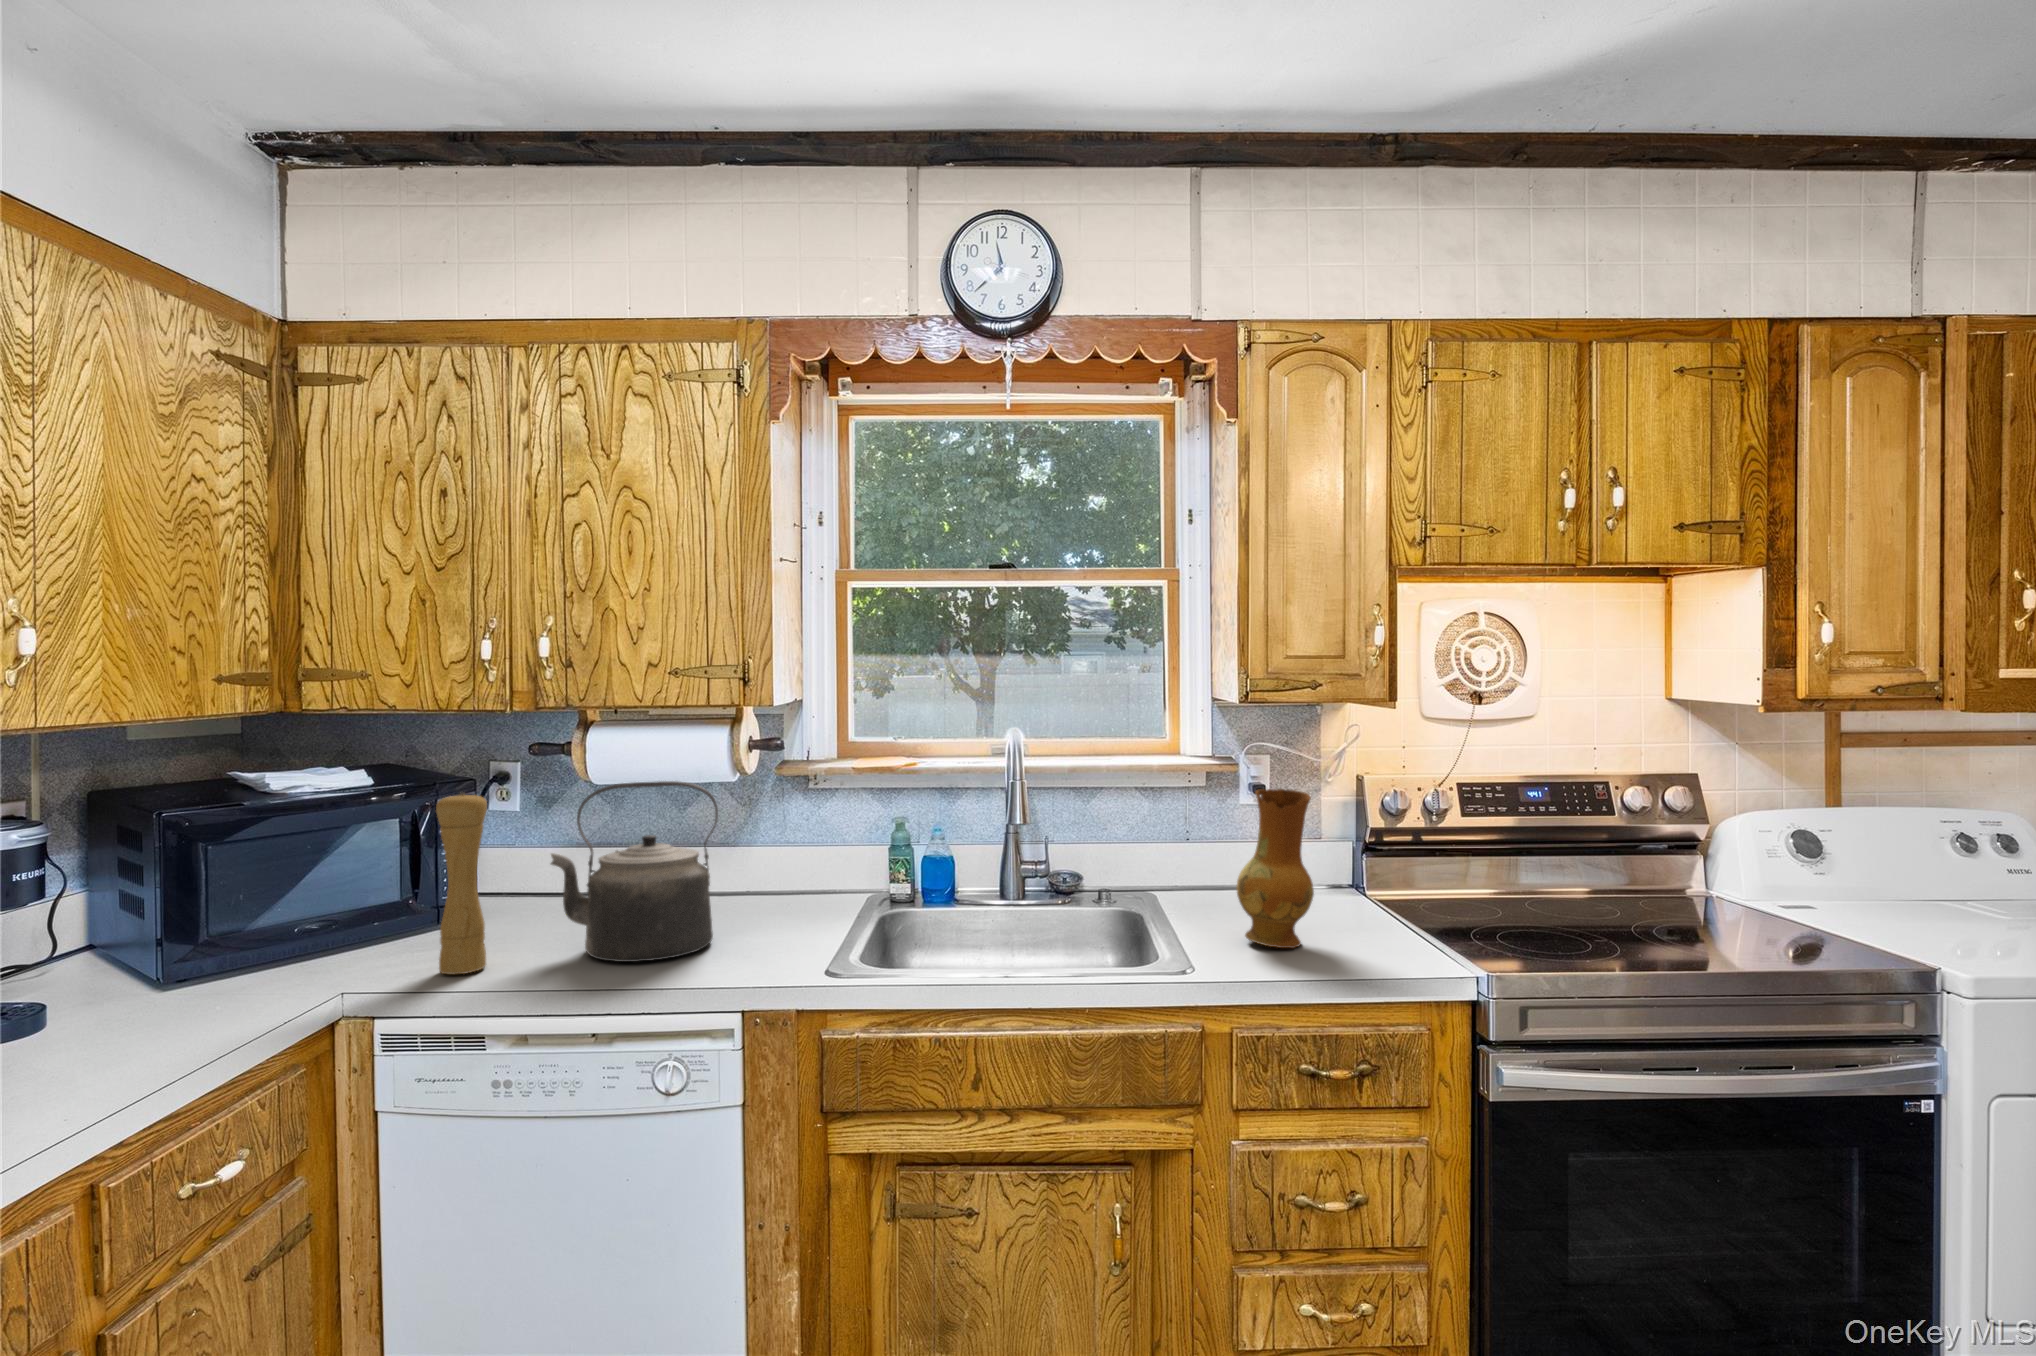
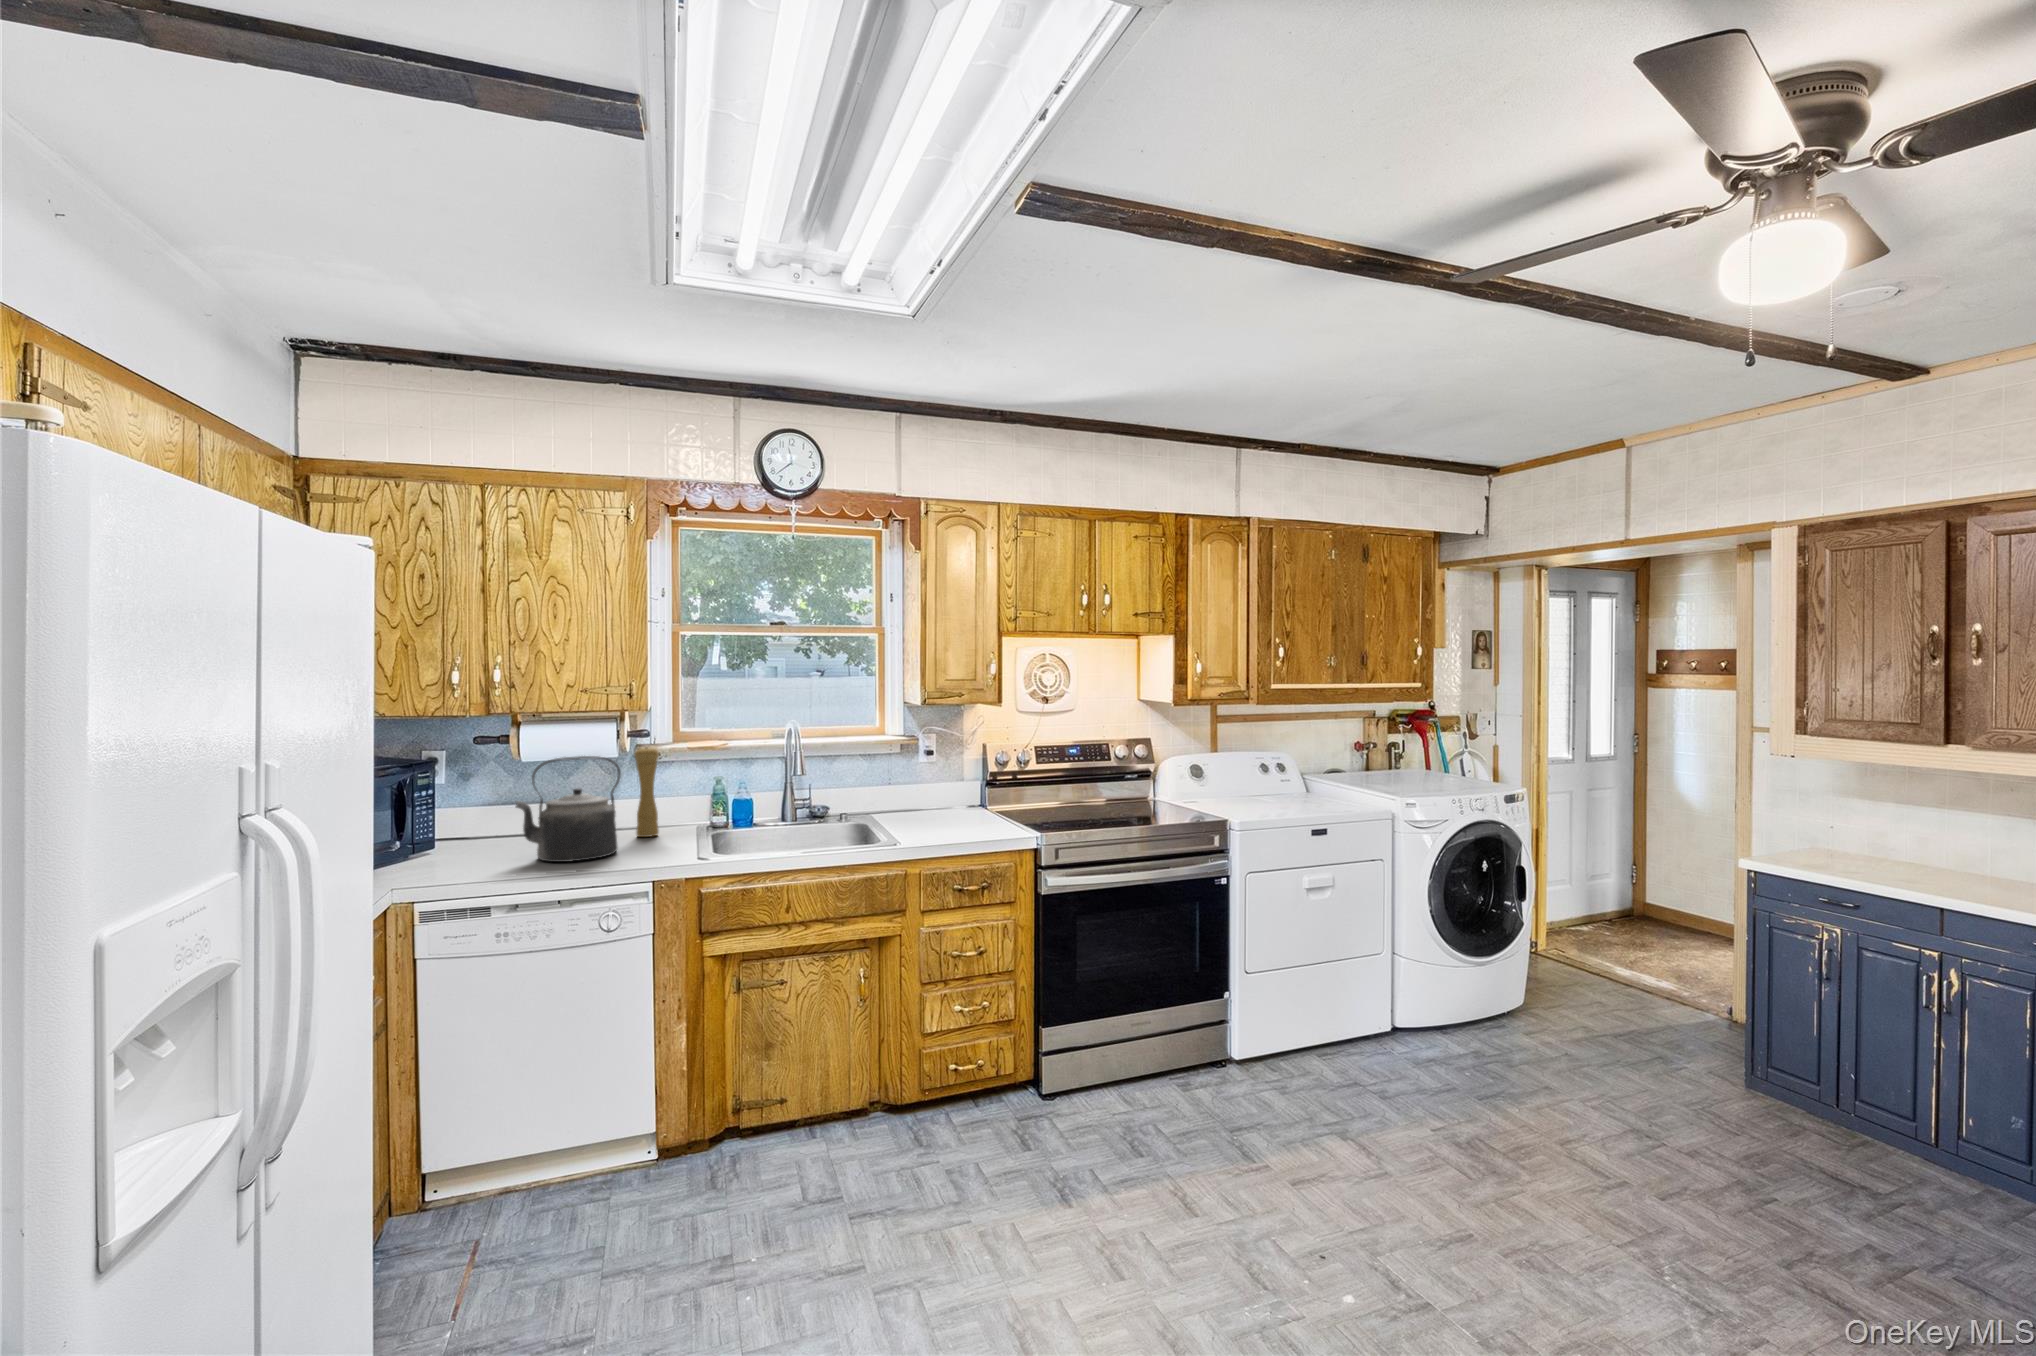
ceramic jug: present [1236,789,1314,948] -> none [922,750,961,832]
pepper mill: present [436,792,487,974] -> present [635,748,659,837]

